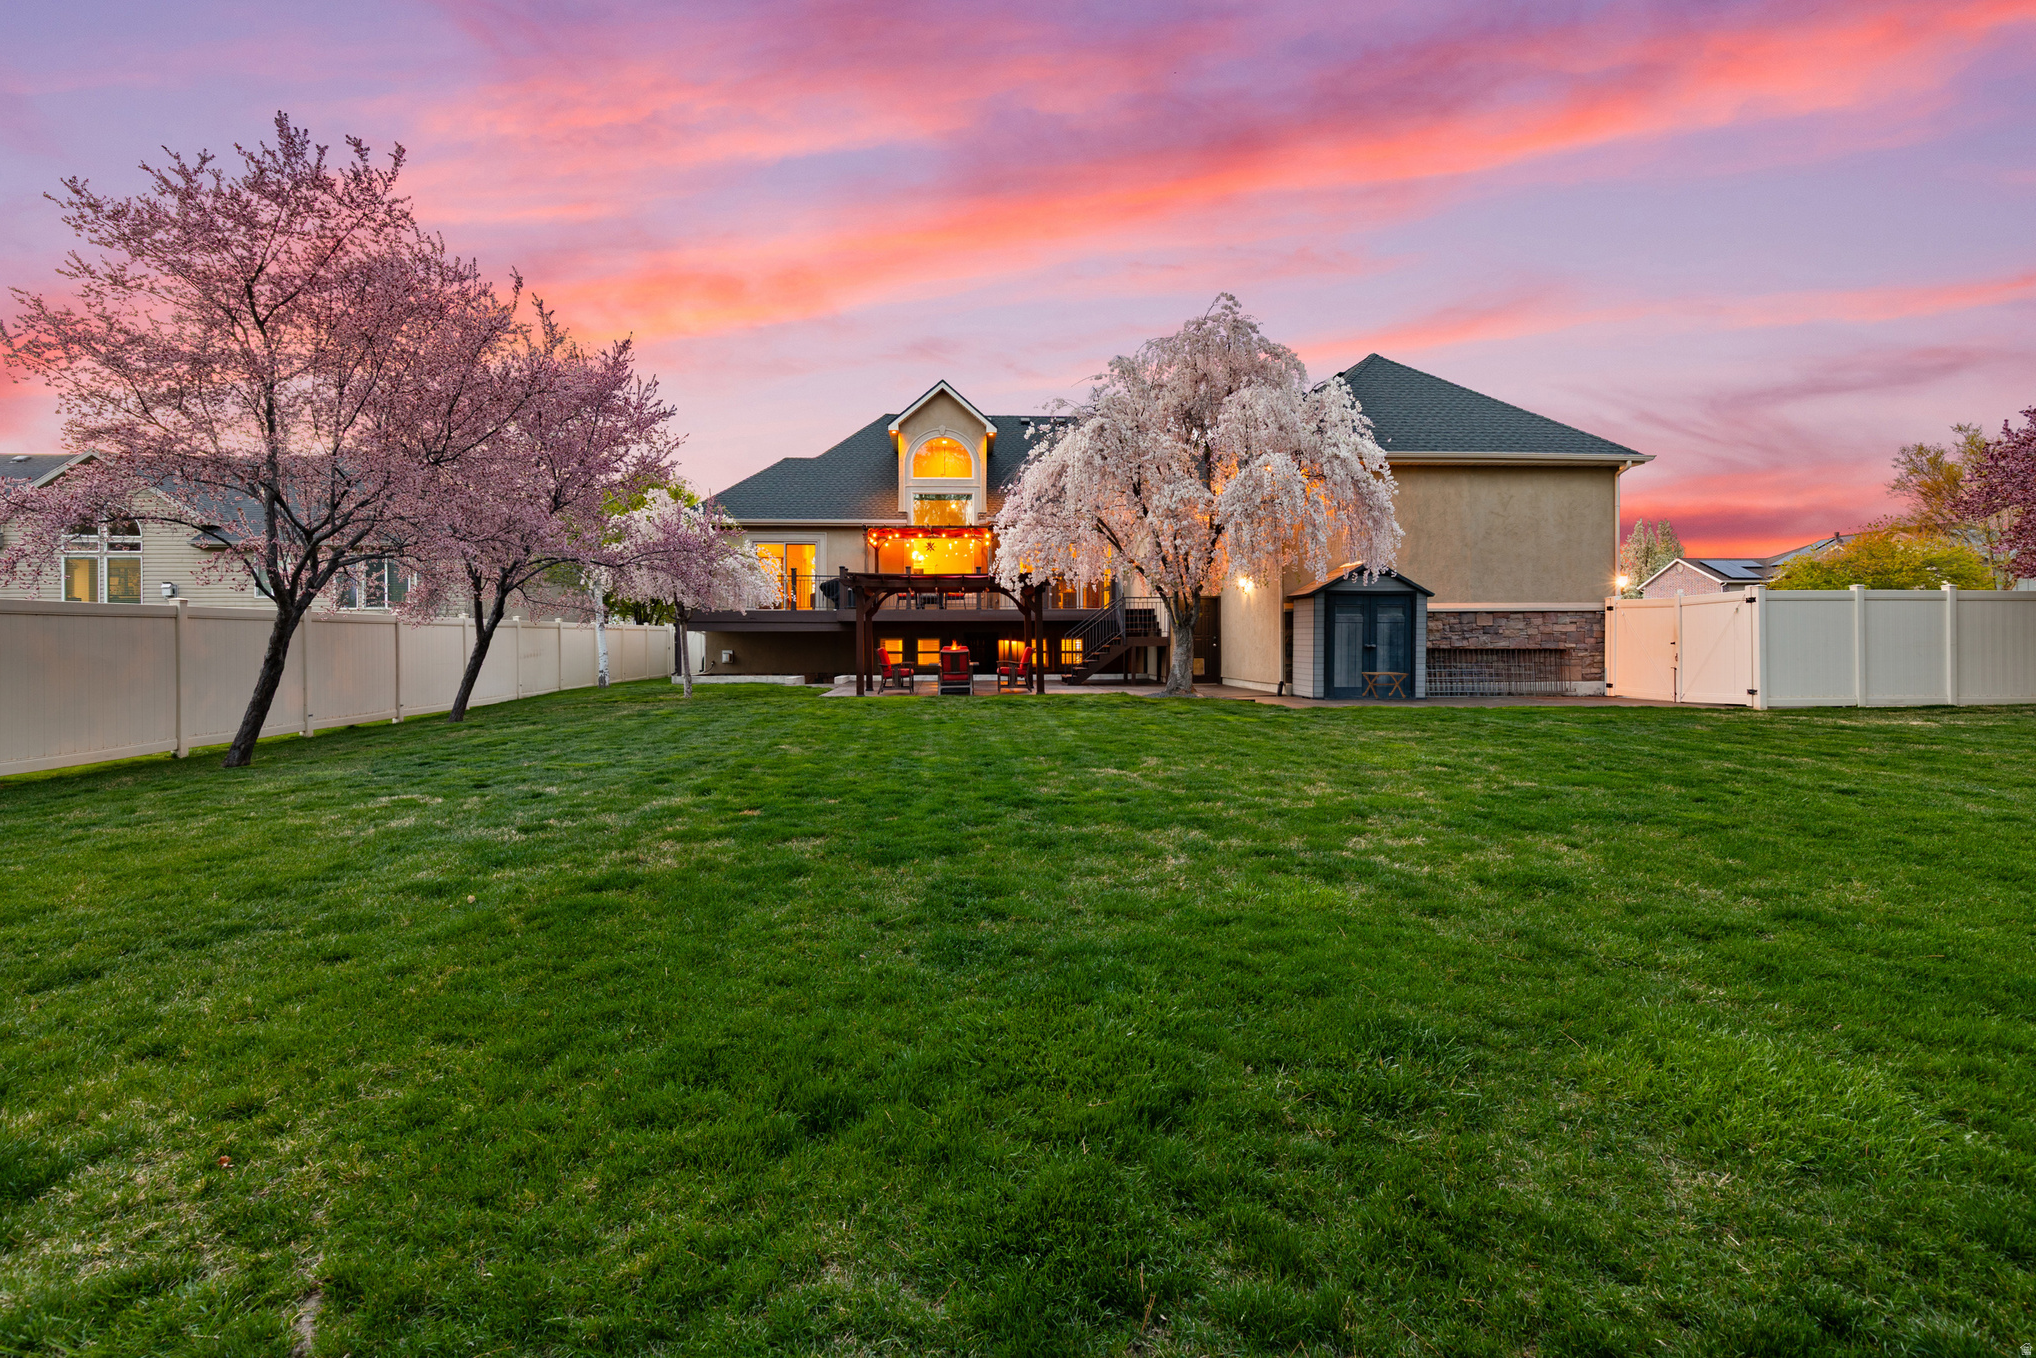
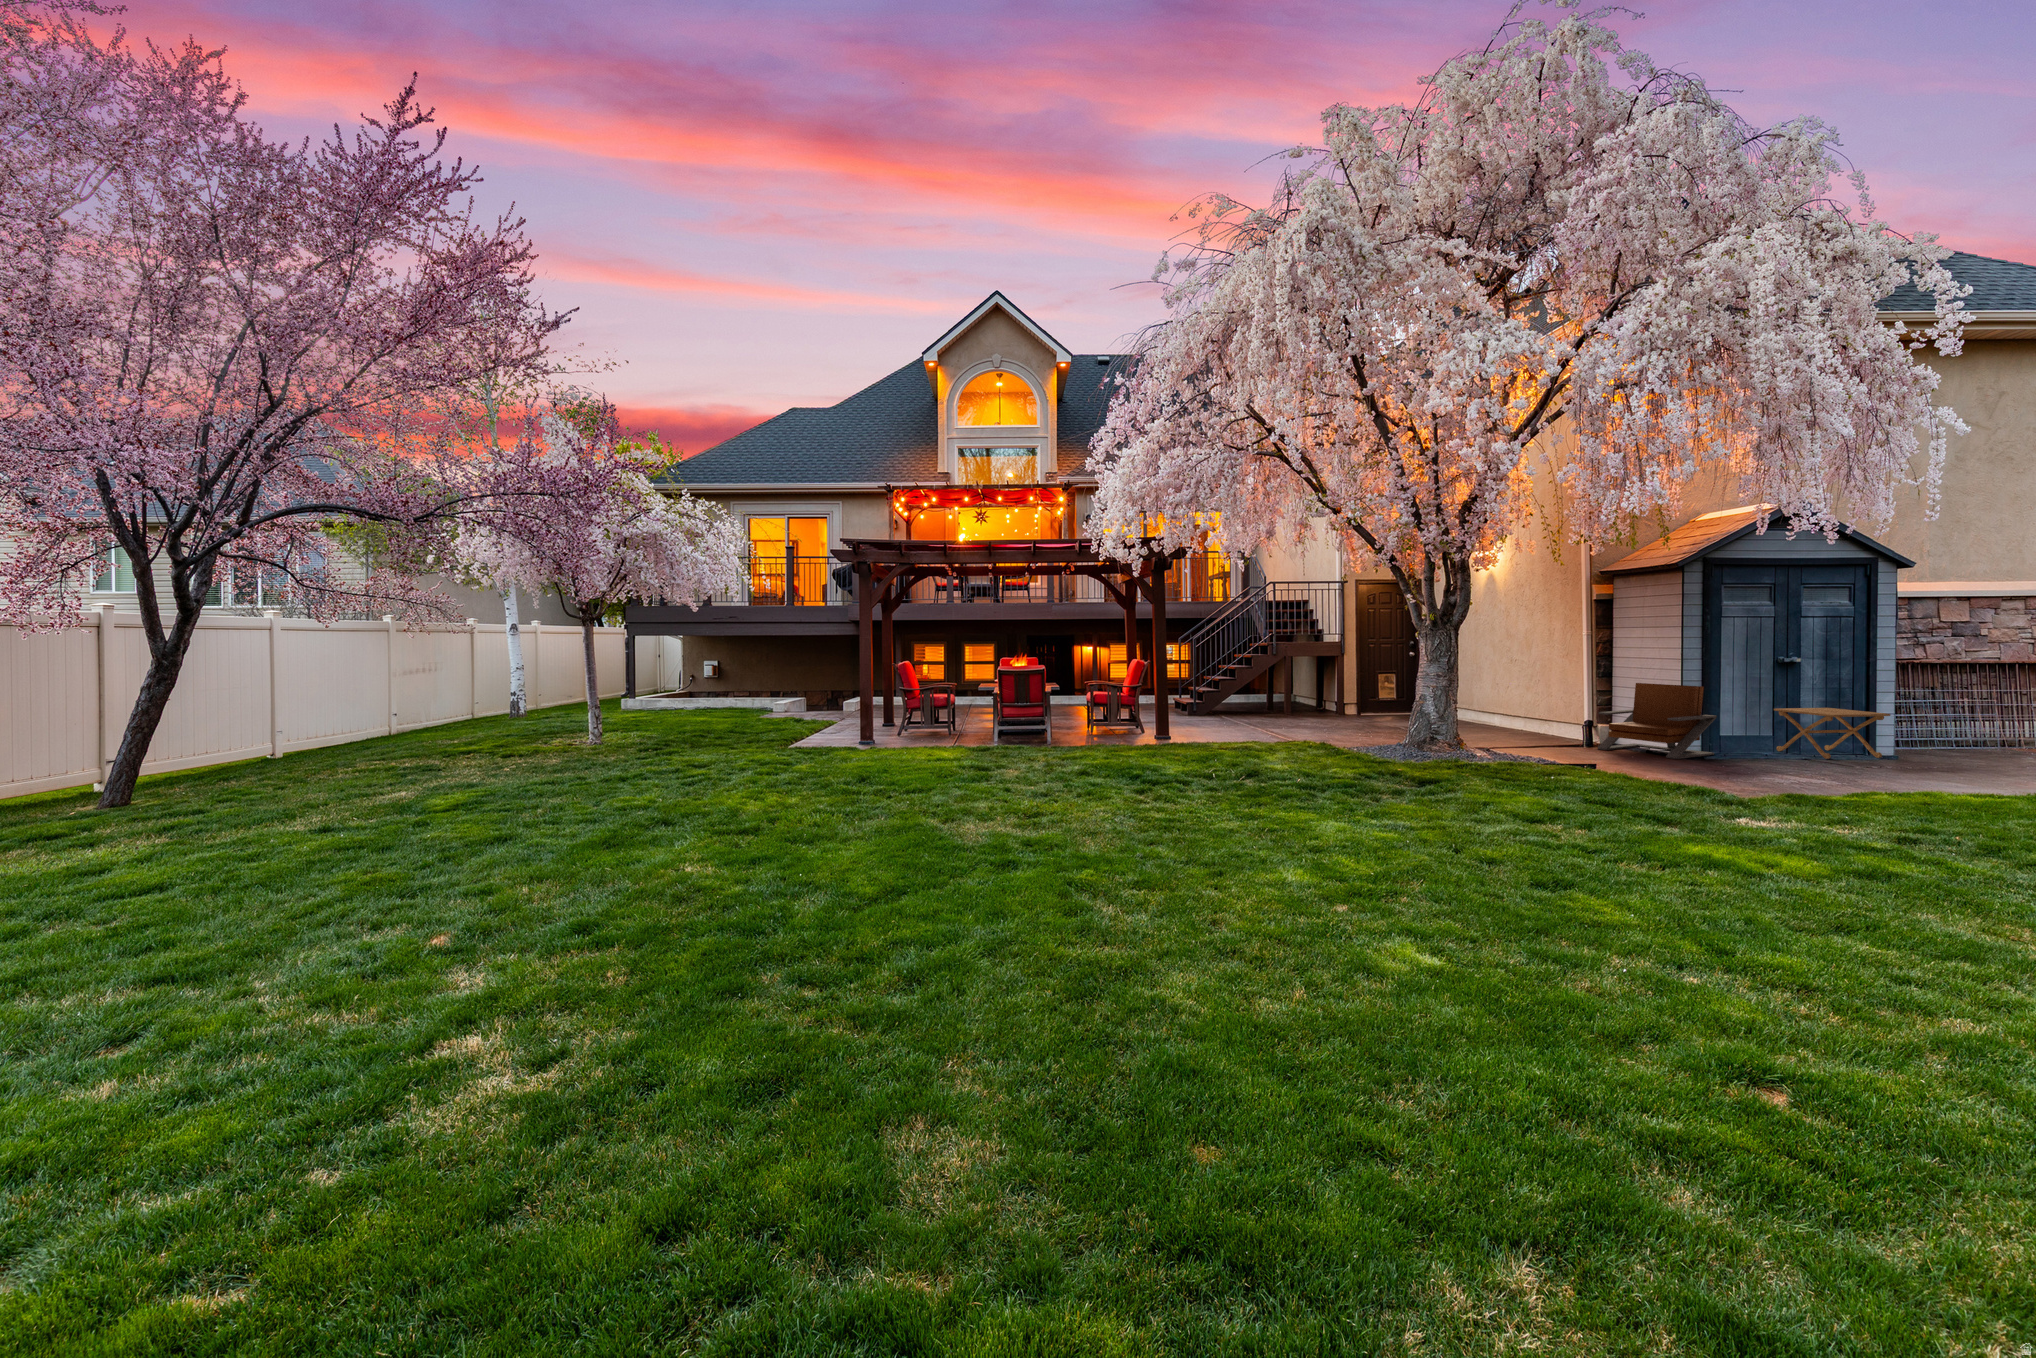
lounge chair: none [1270,658,1326,699] -> present [1598,683,1717,759]

